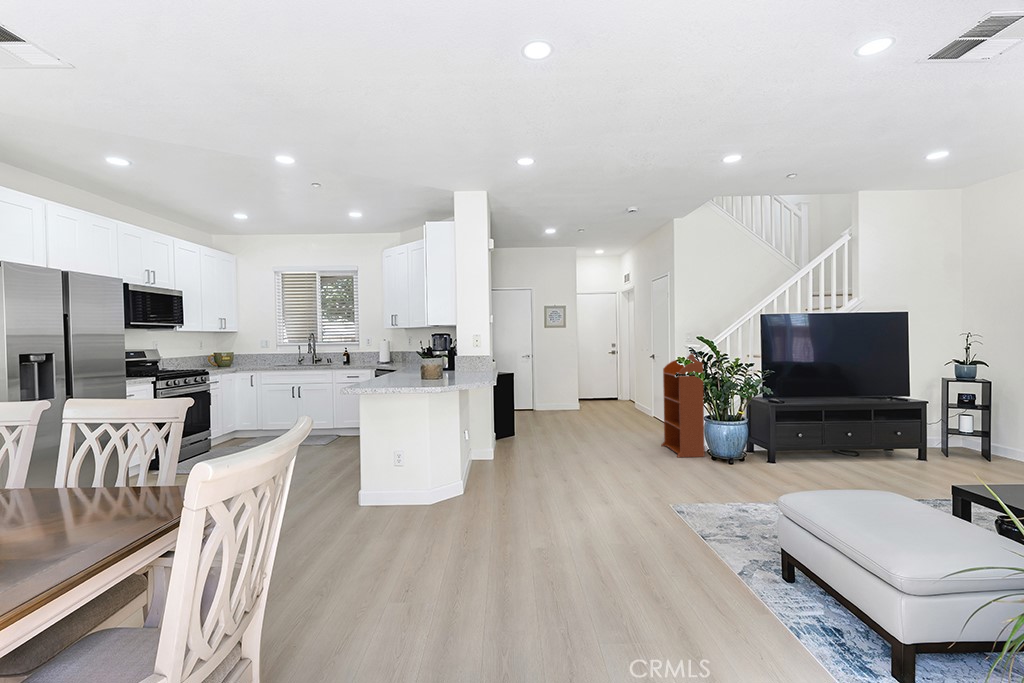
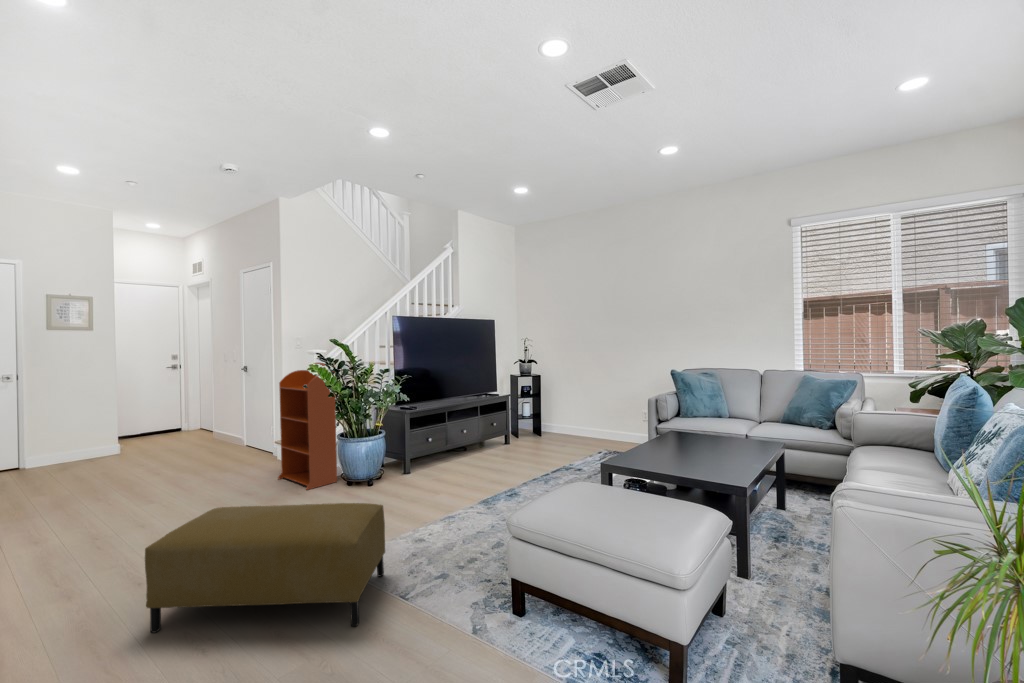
ottoman: none [553,446,699,541] -> present [145,503,385,633]

